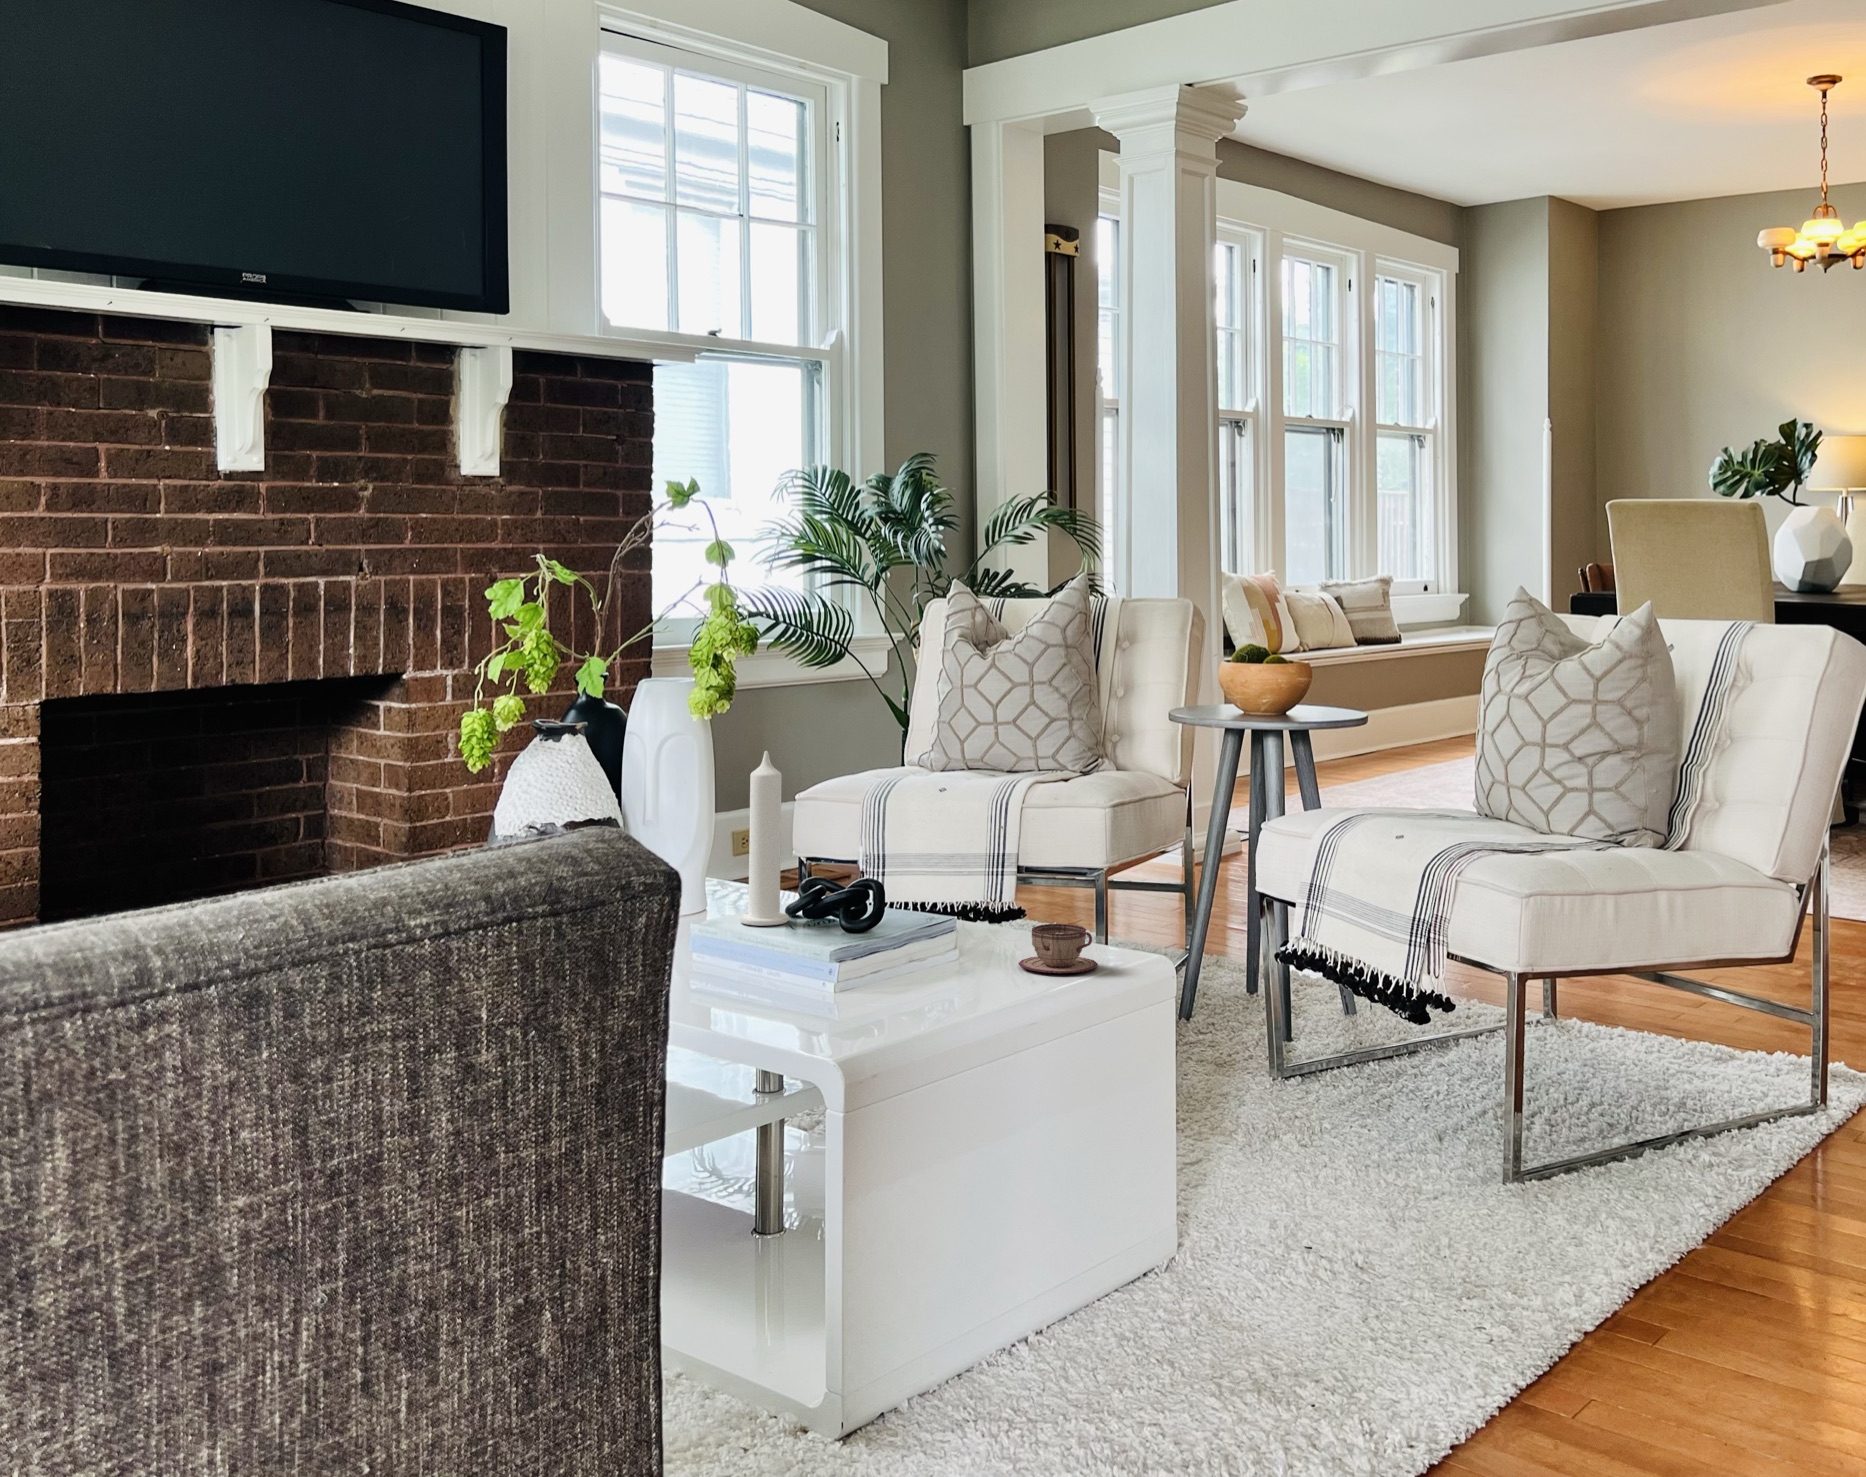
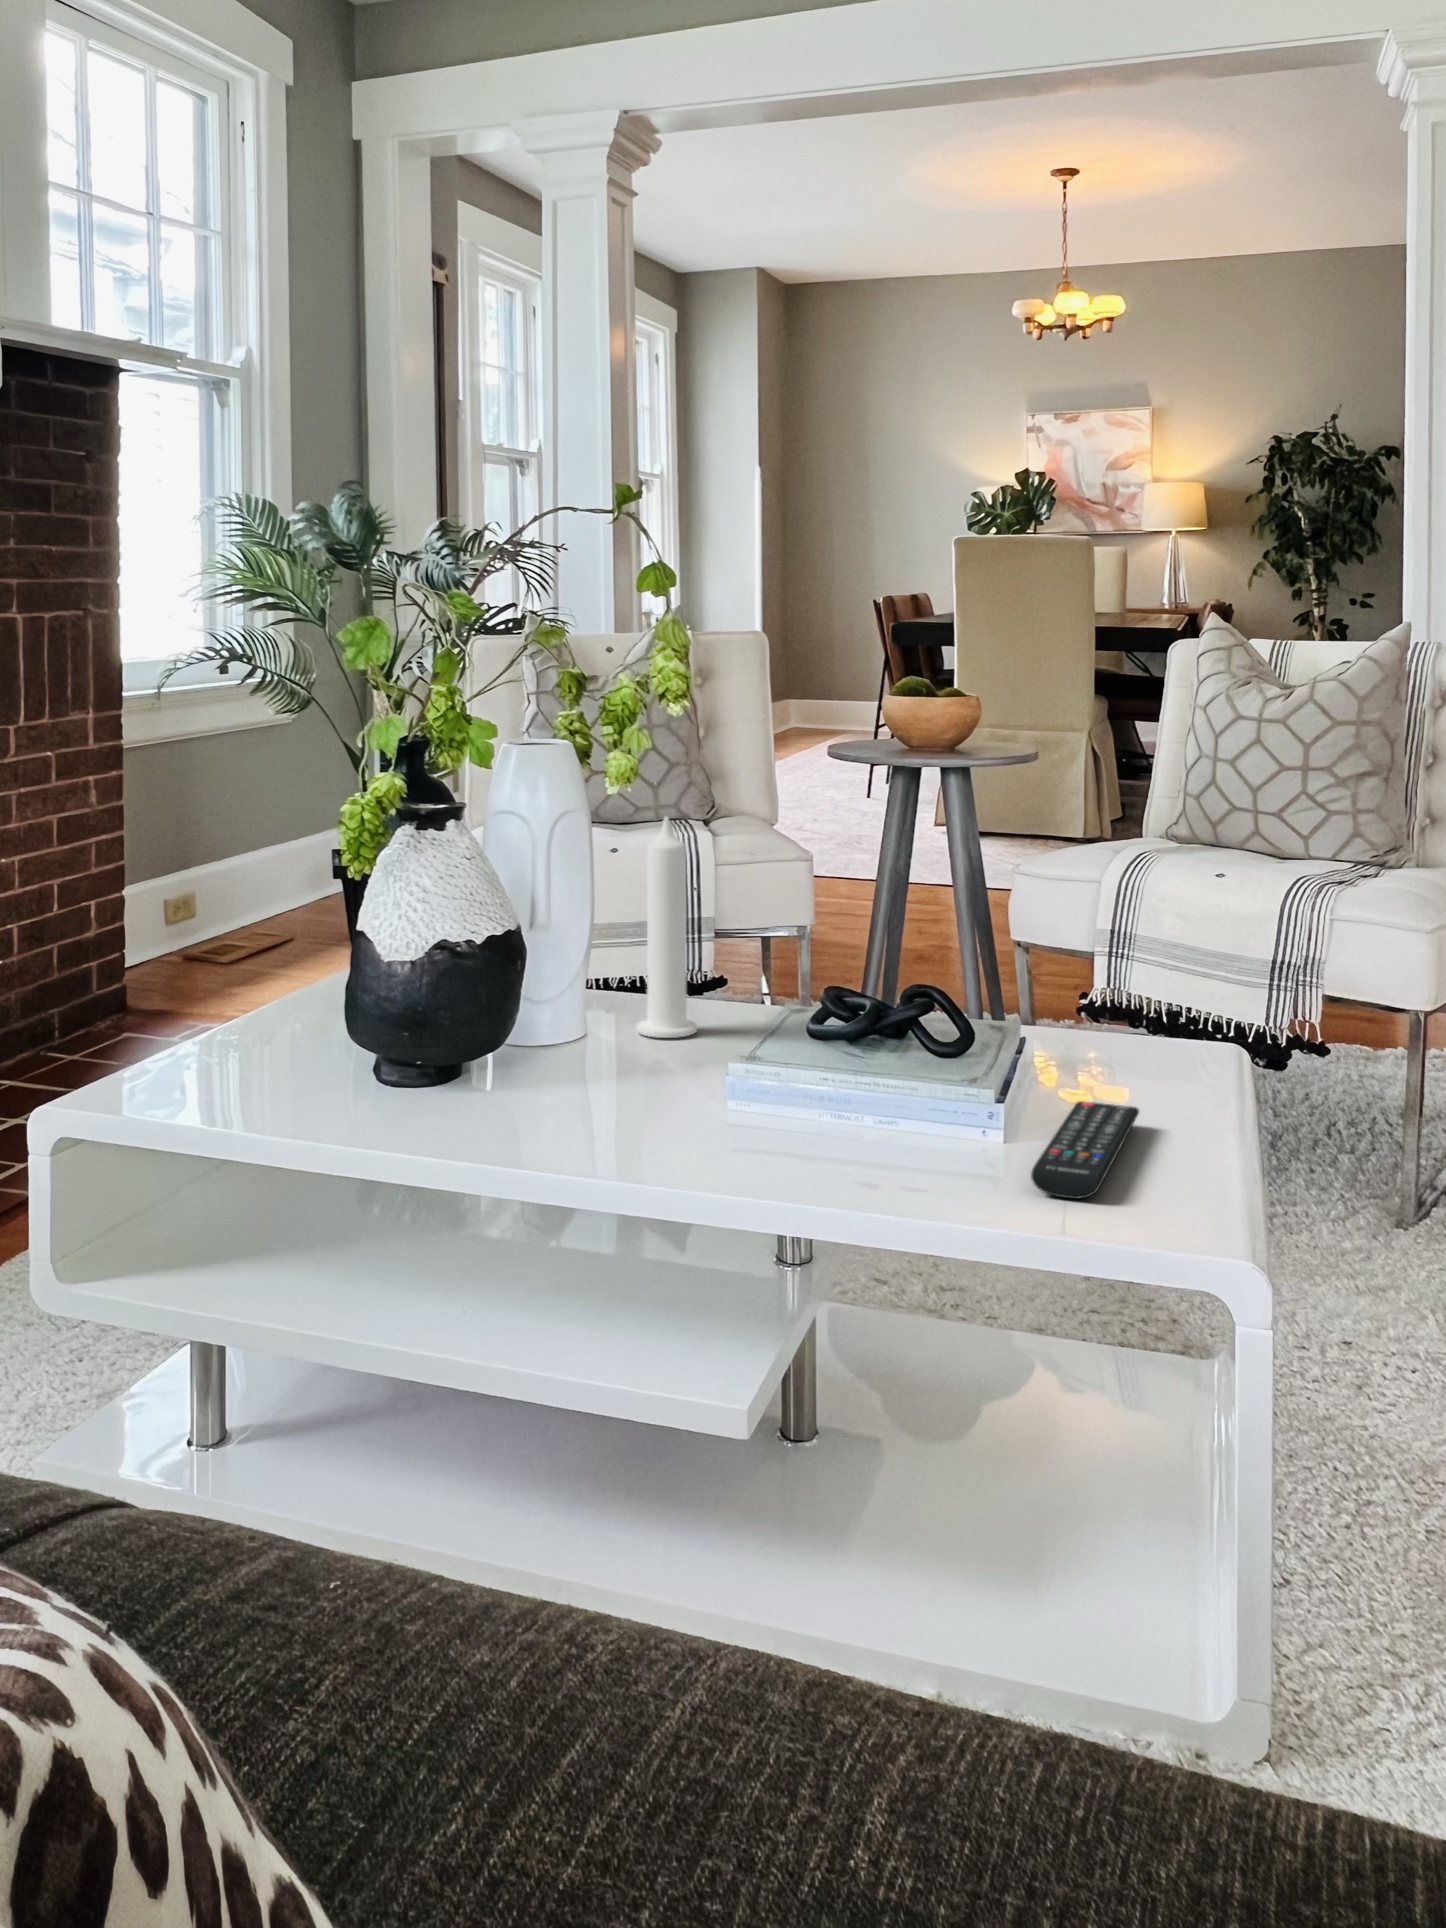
teacup: present [1019,924,1098,973] -> none [1077,1010,1174,1074]
remote control: none [800,978,971,1031] -> present [1031,1101,1139,1199]

